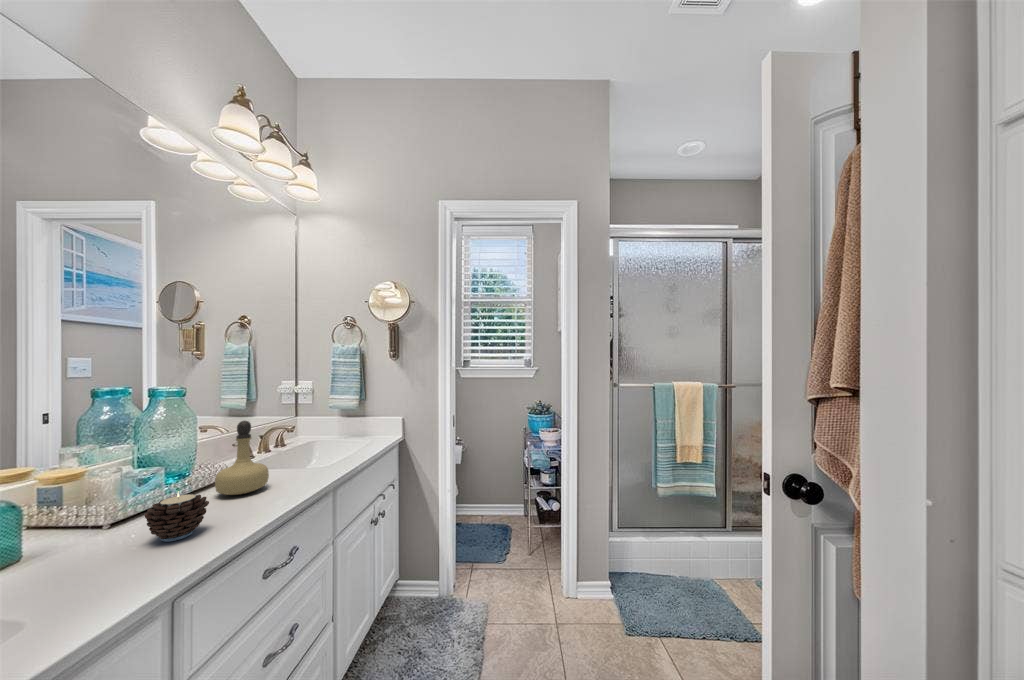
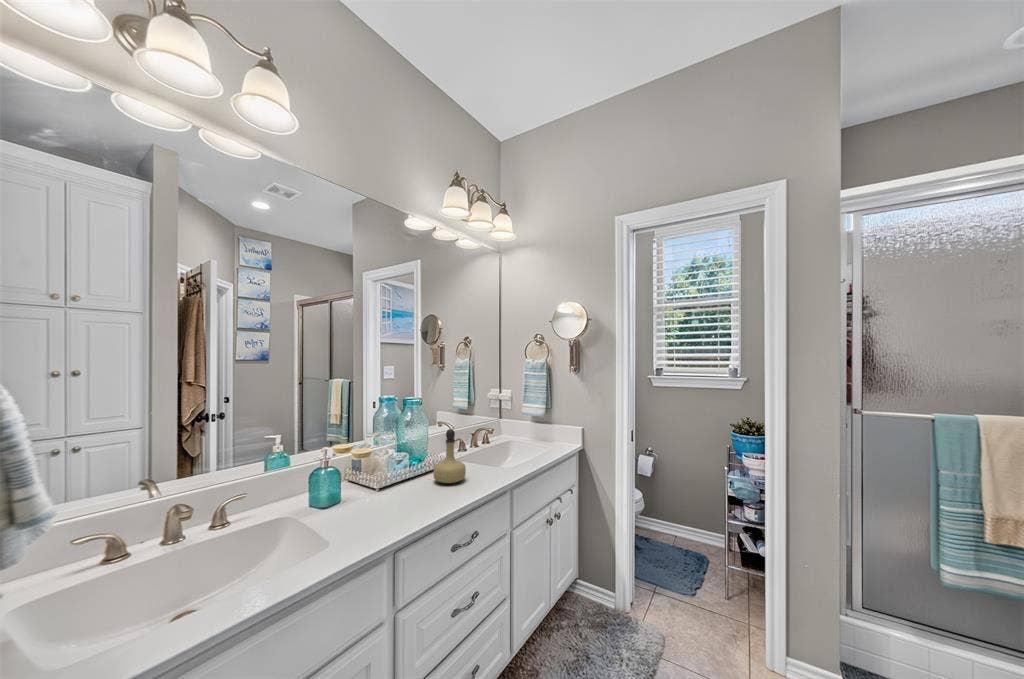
candle: present [145,491,209,542] -> none [389,479,422,512]

